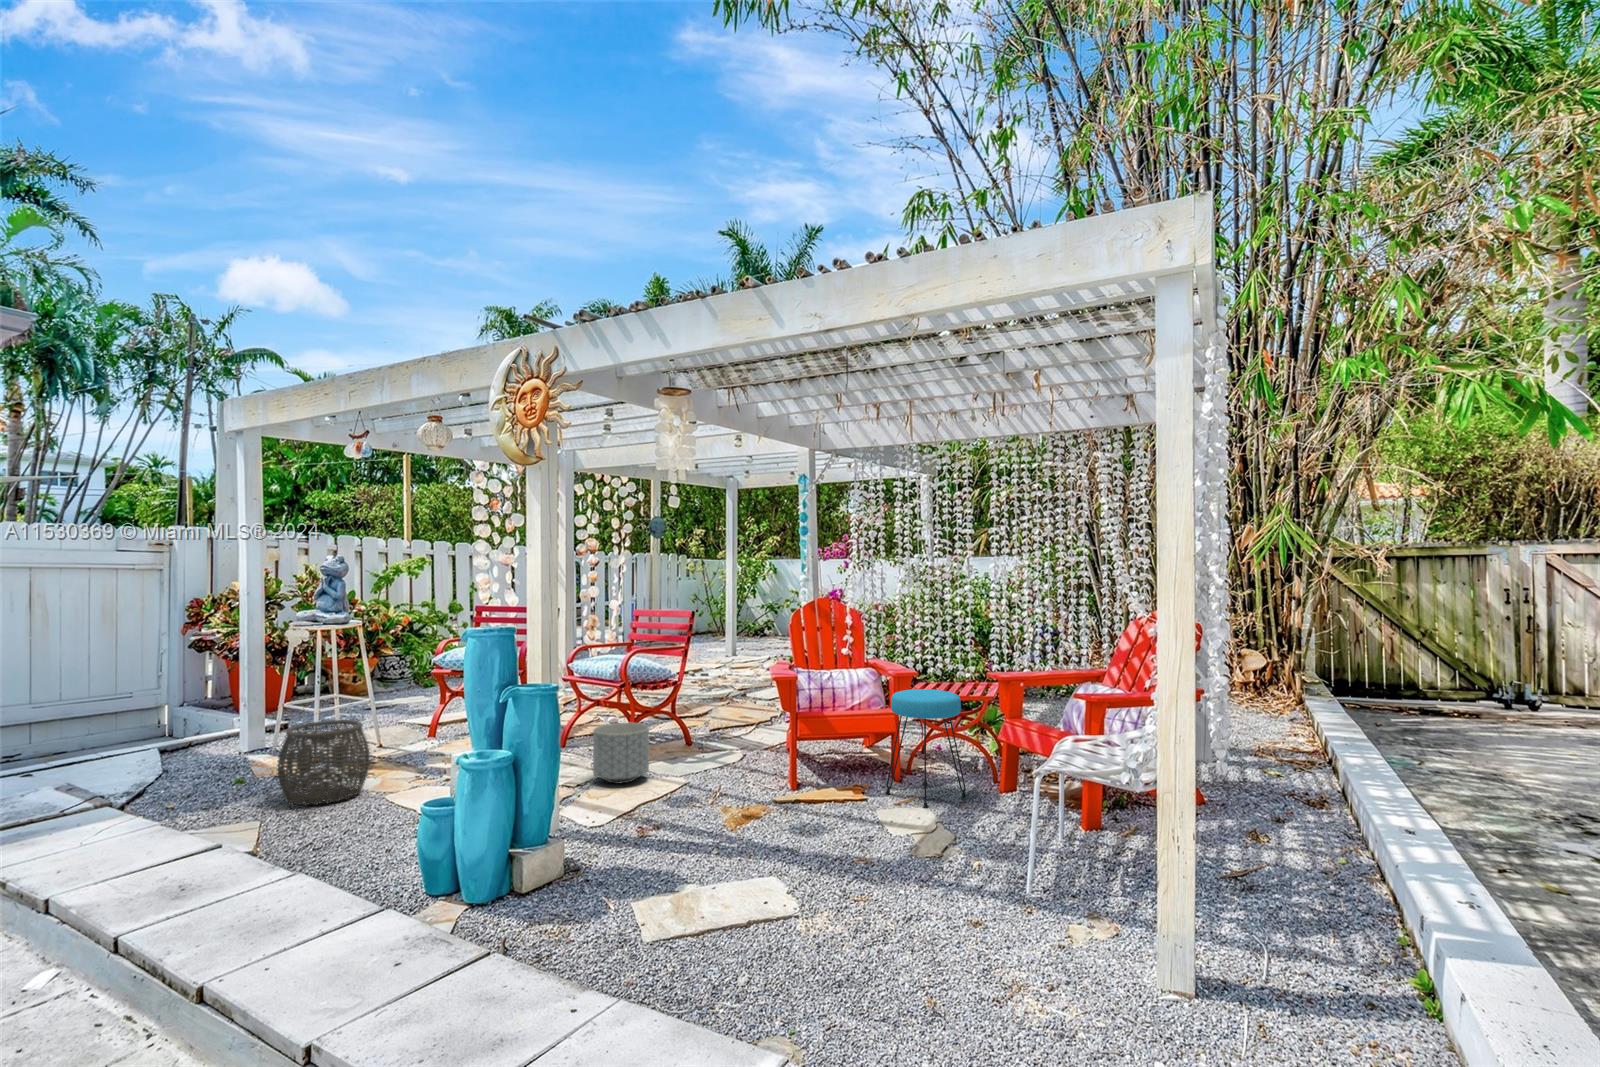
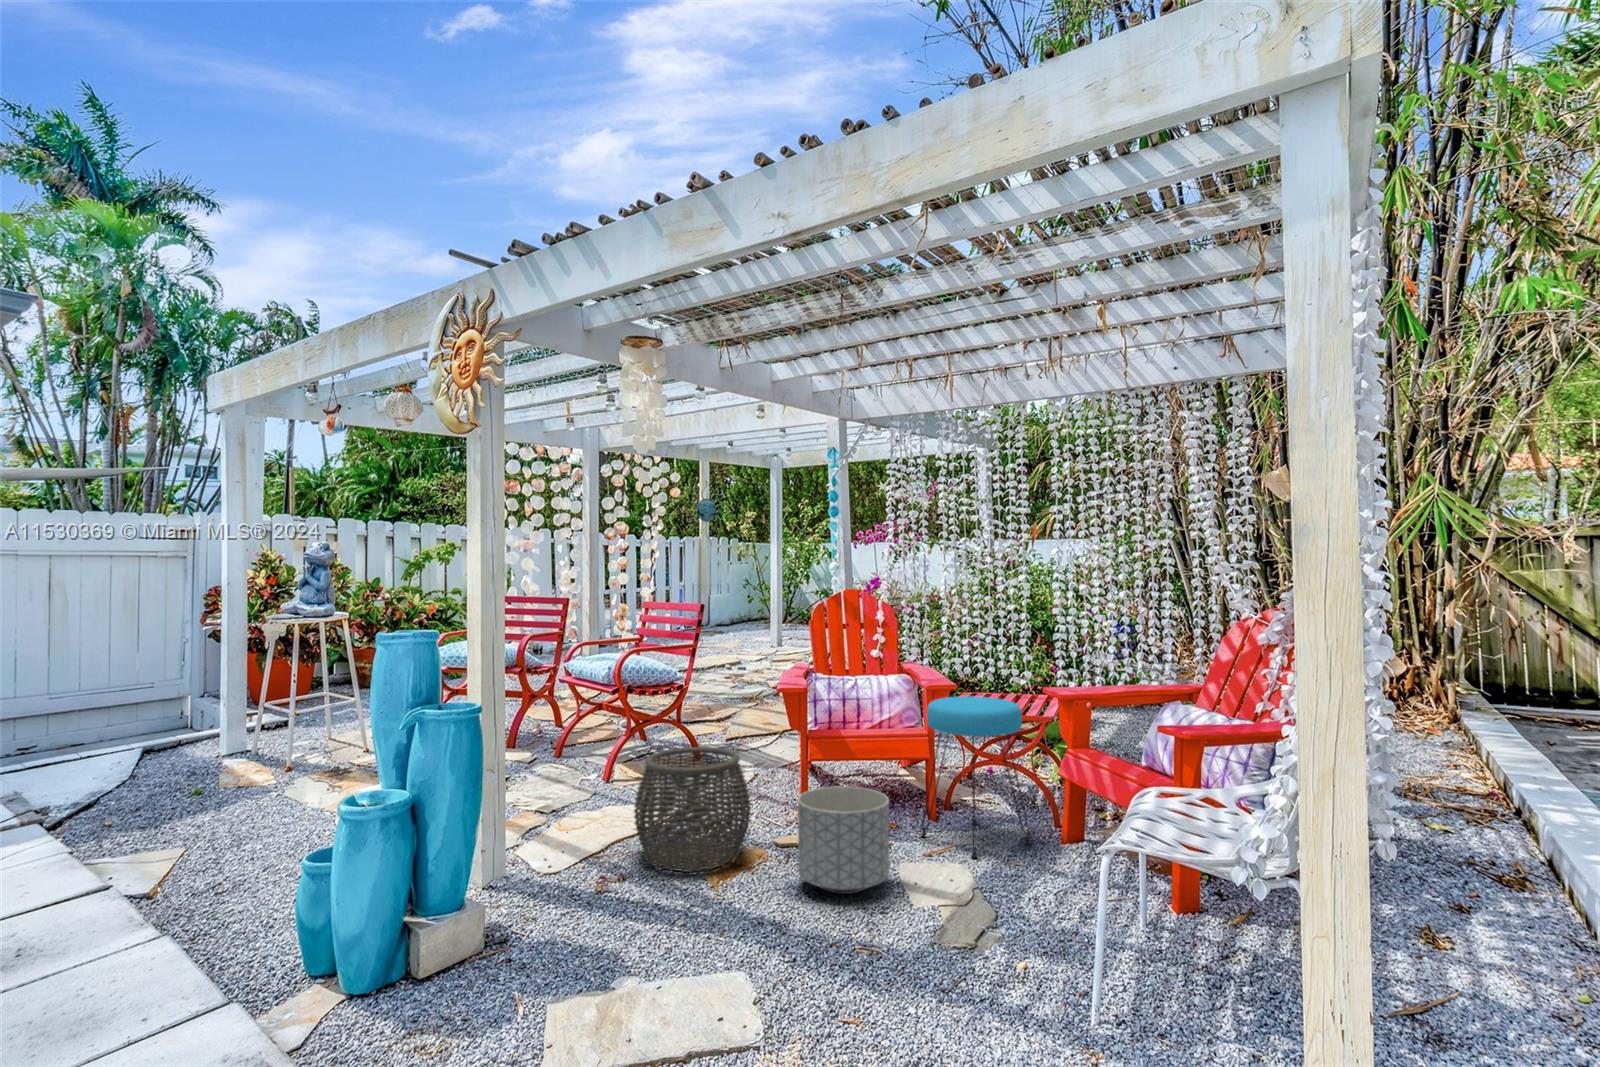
woven basket: present [277,720,371,805] -> present [634,747,751,872]
planter: present [593,723,649,784] -> present [798,786,890,894]

